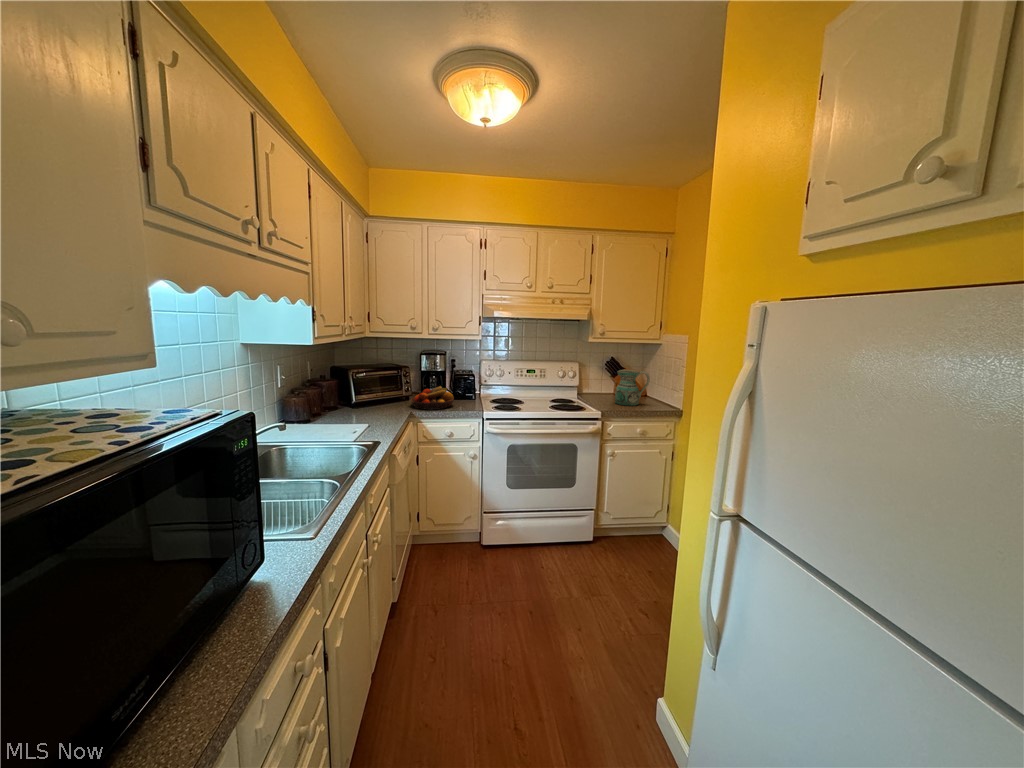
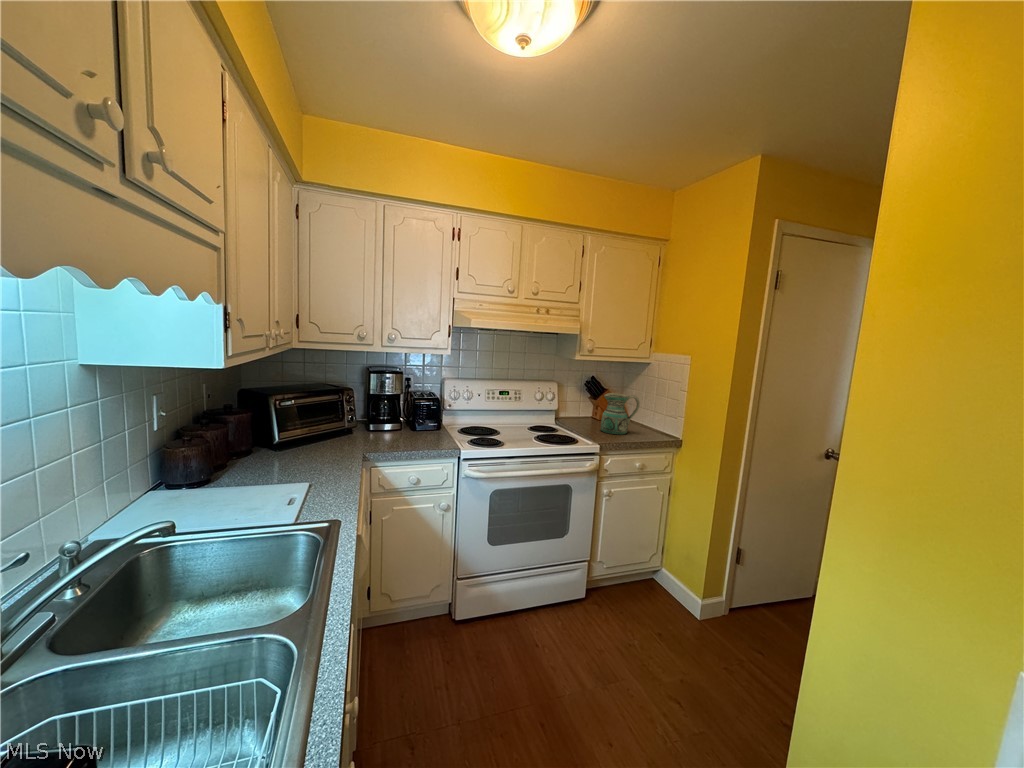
fruit bowl: present [411,387,454,410] -> none [361,415,420,450]

